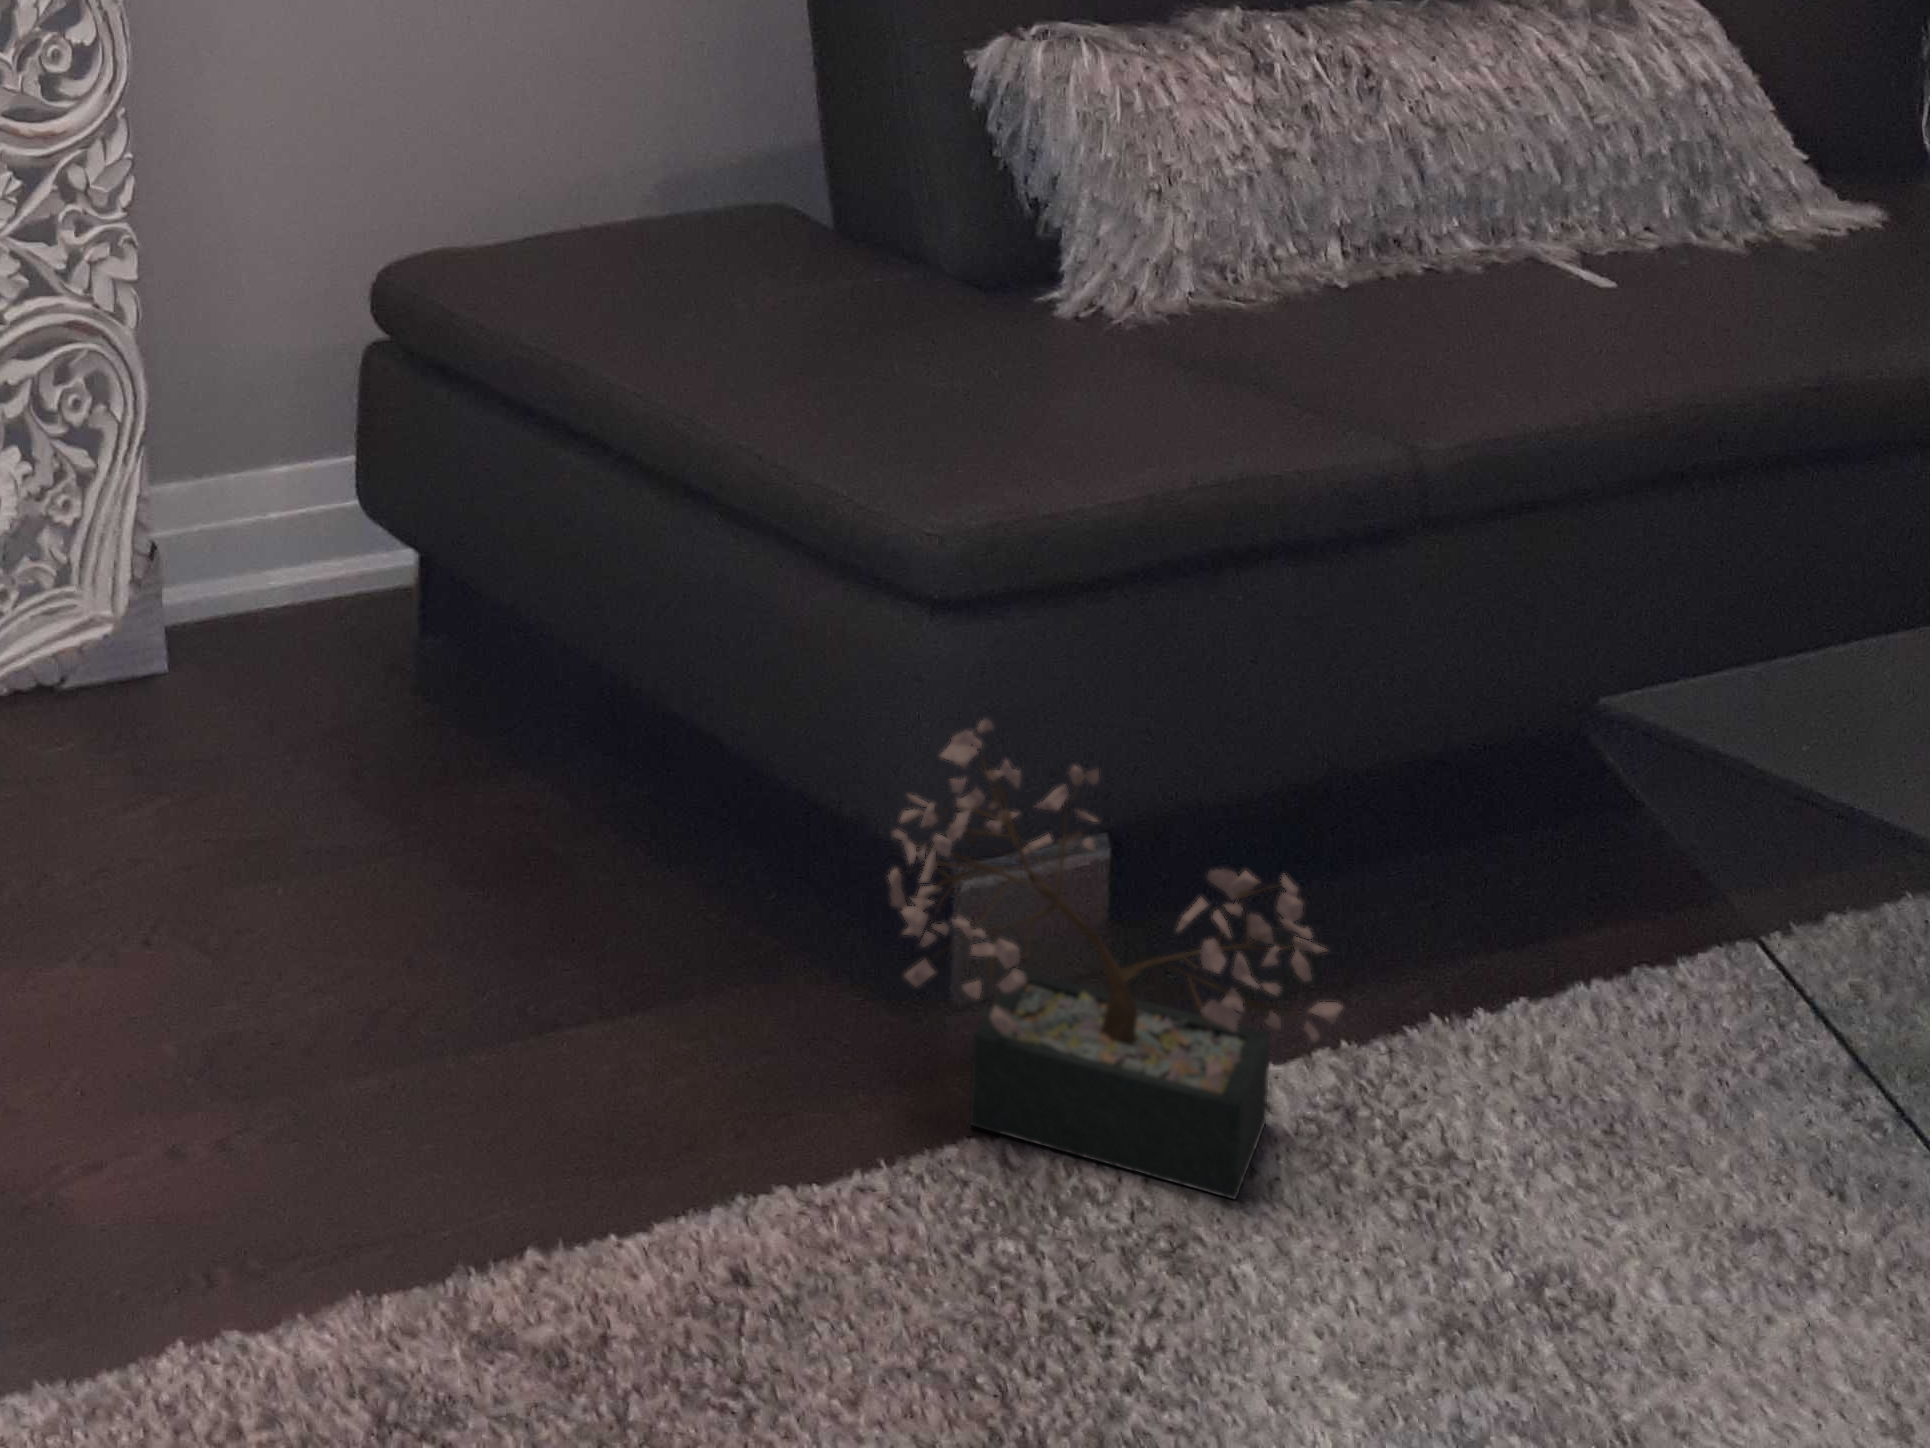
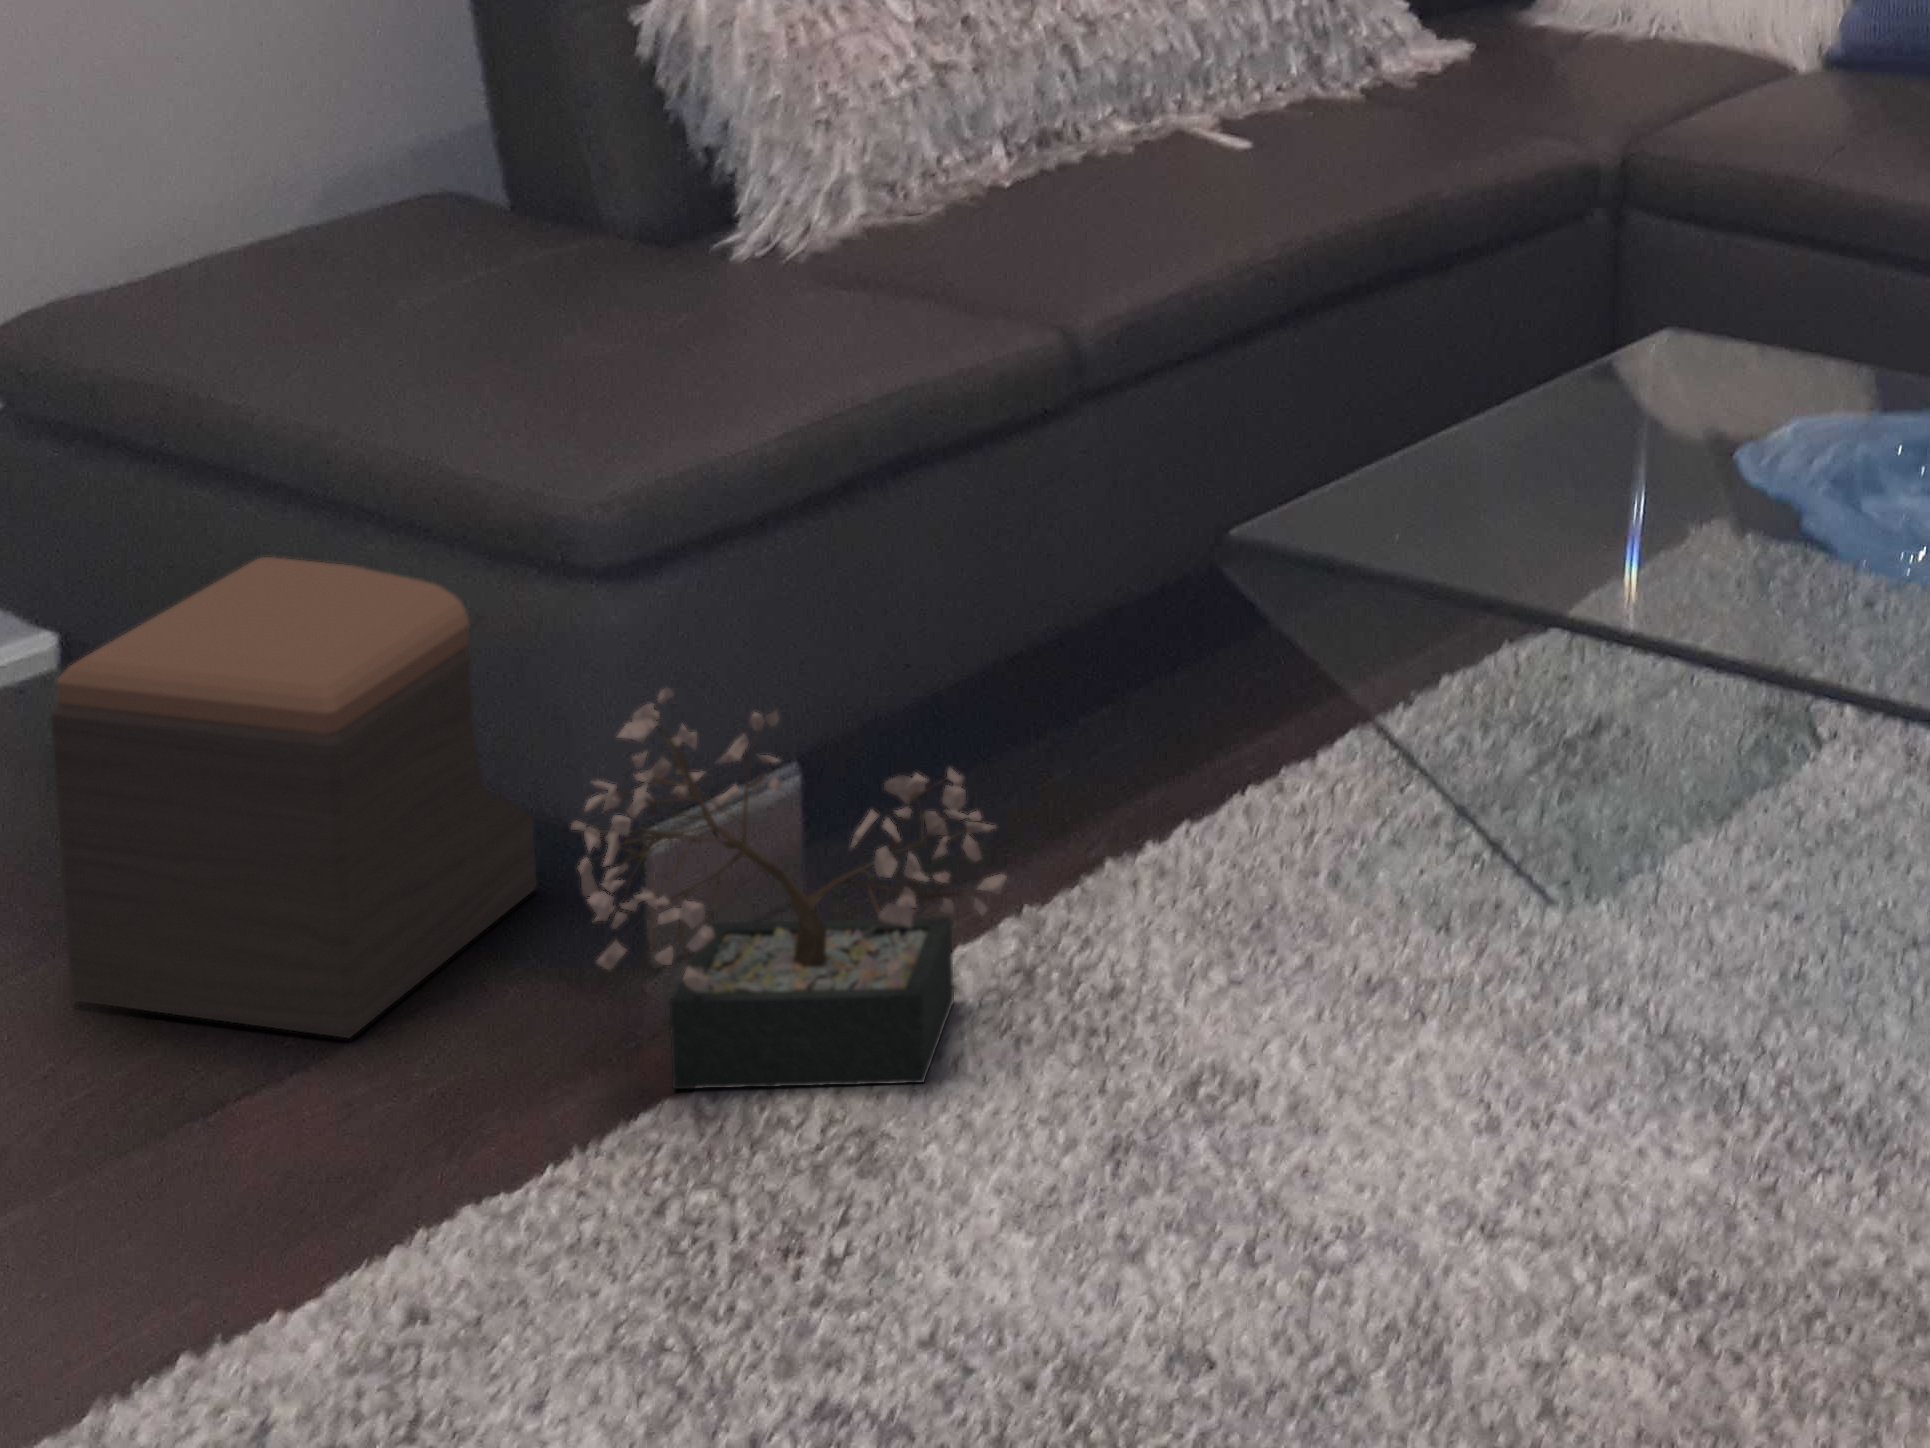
footstool: none [417,509,840,982] -> present [51,557,536,1039]

